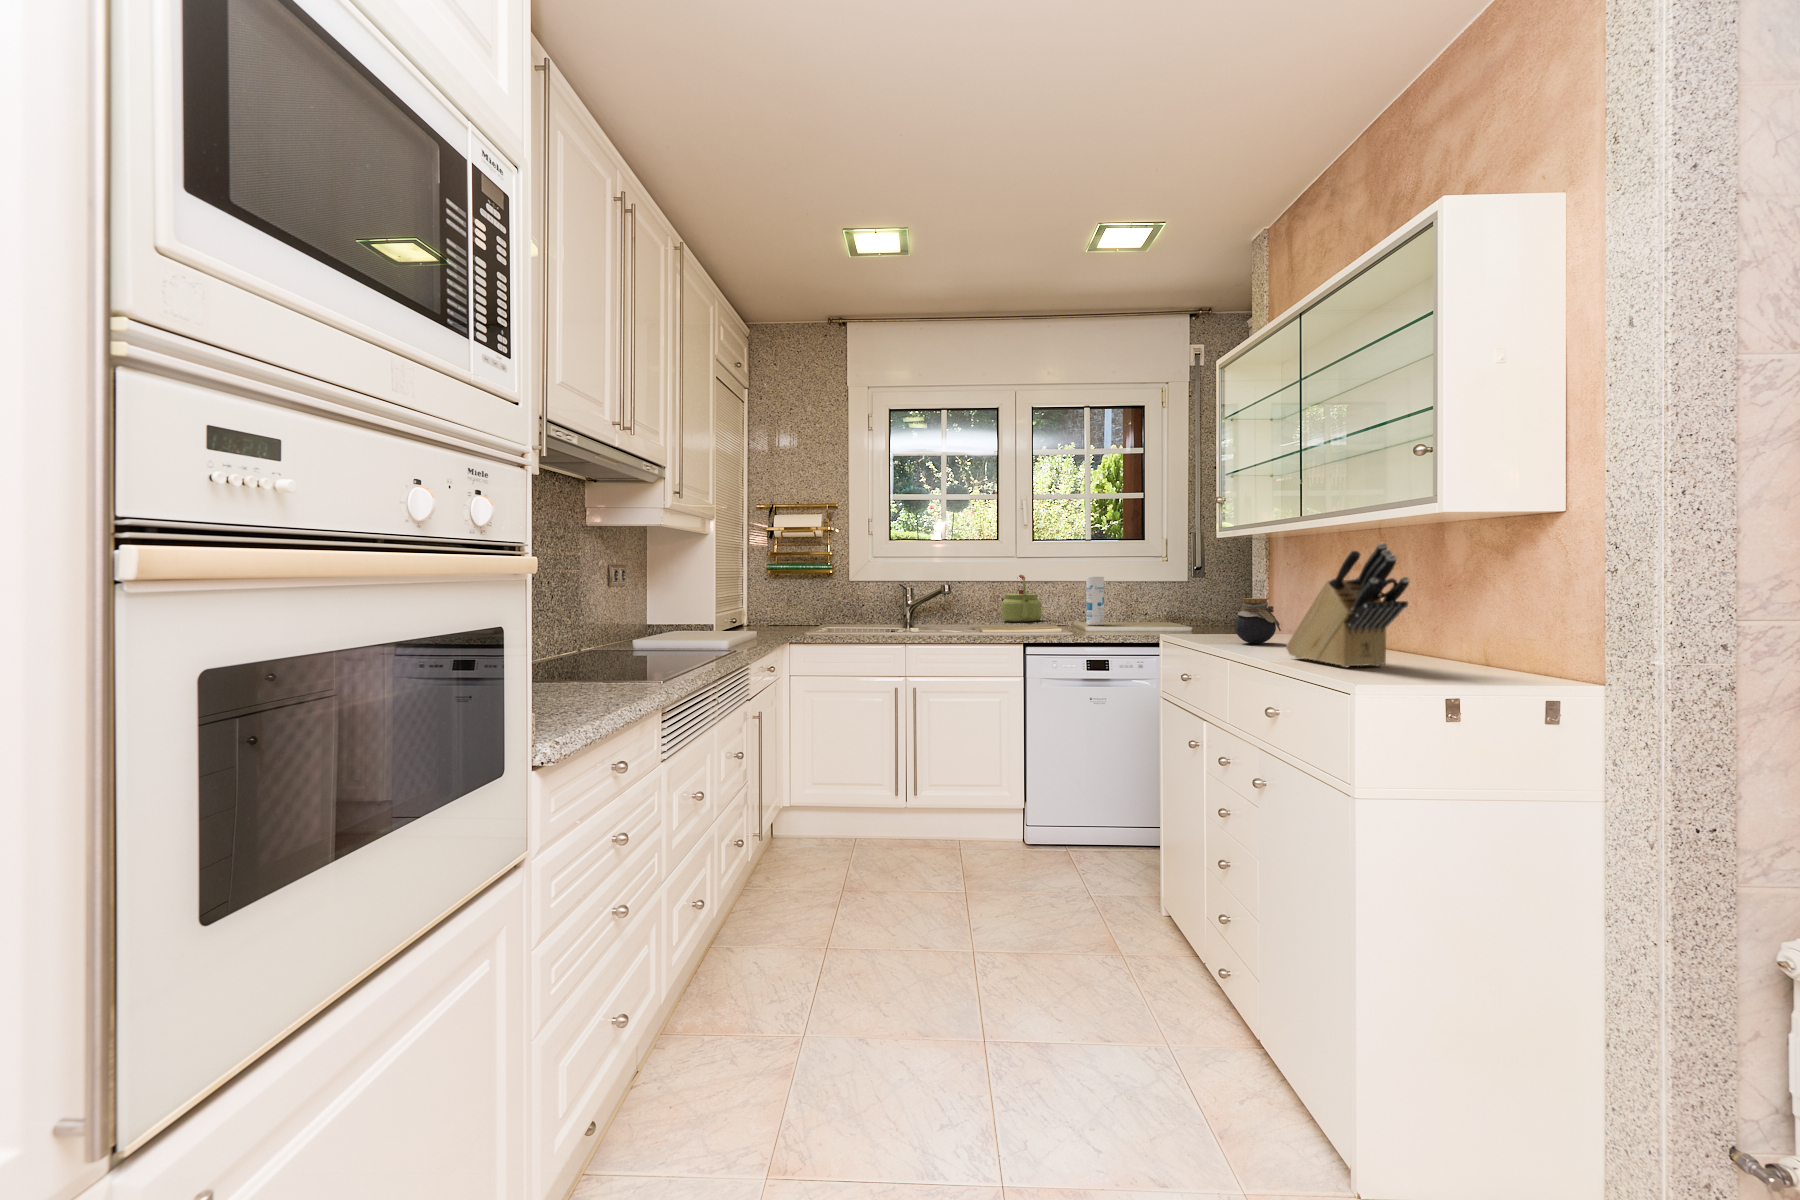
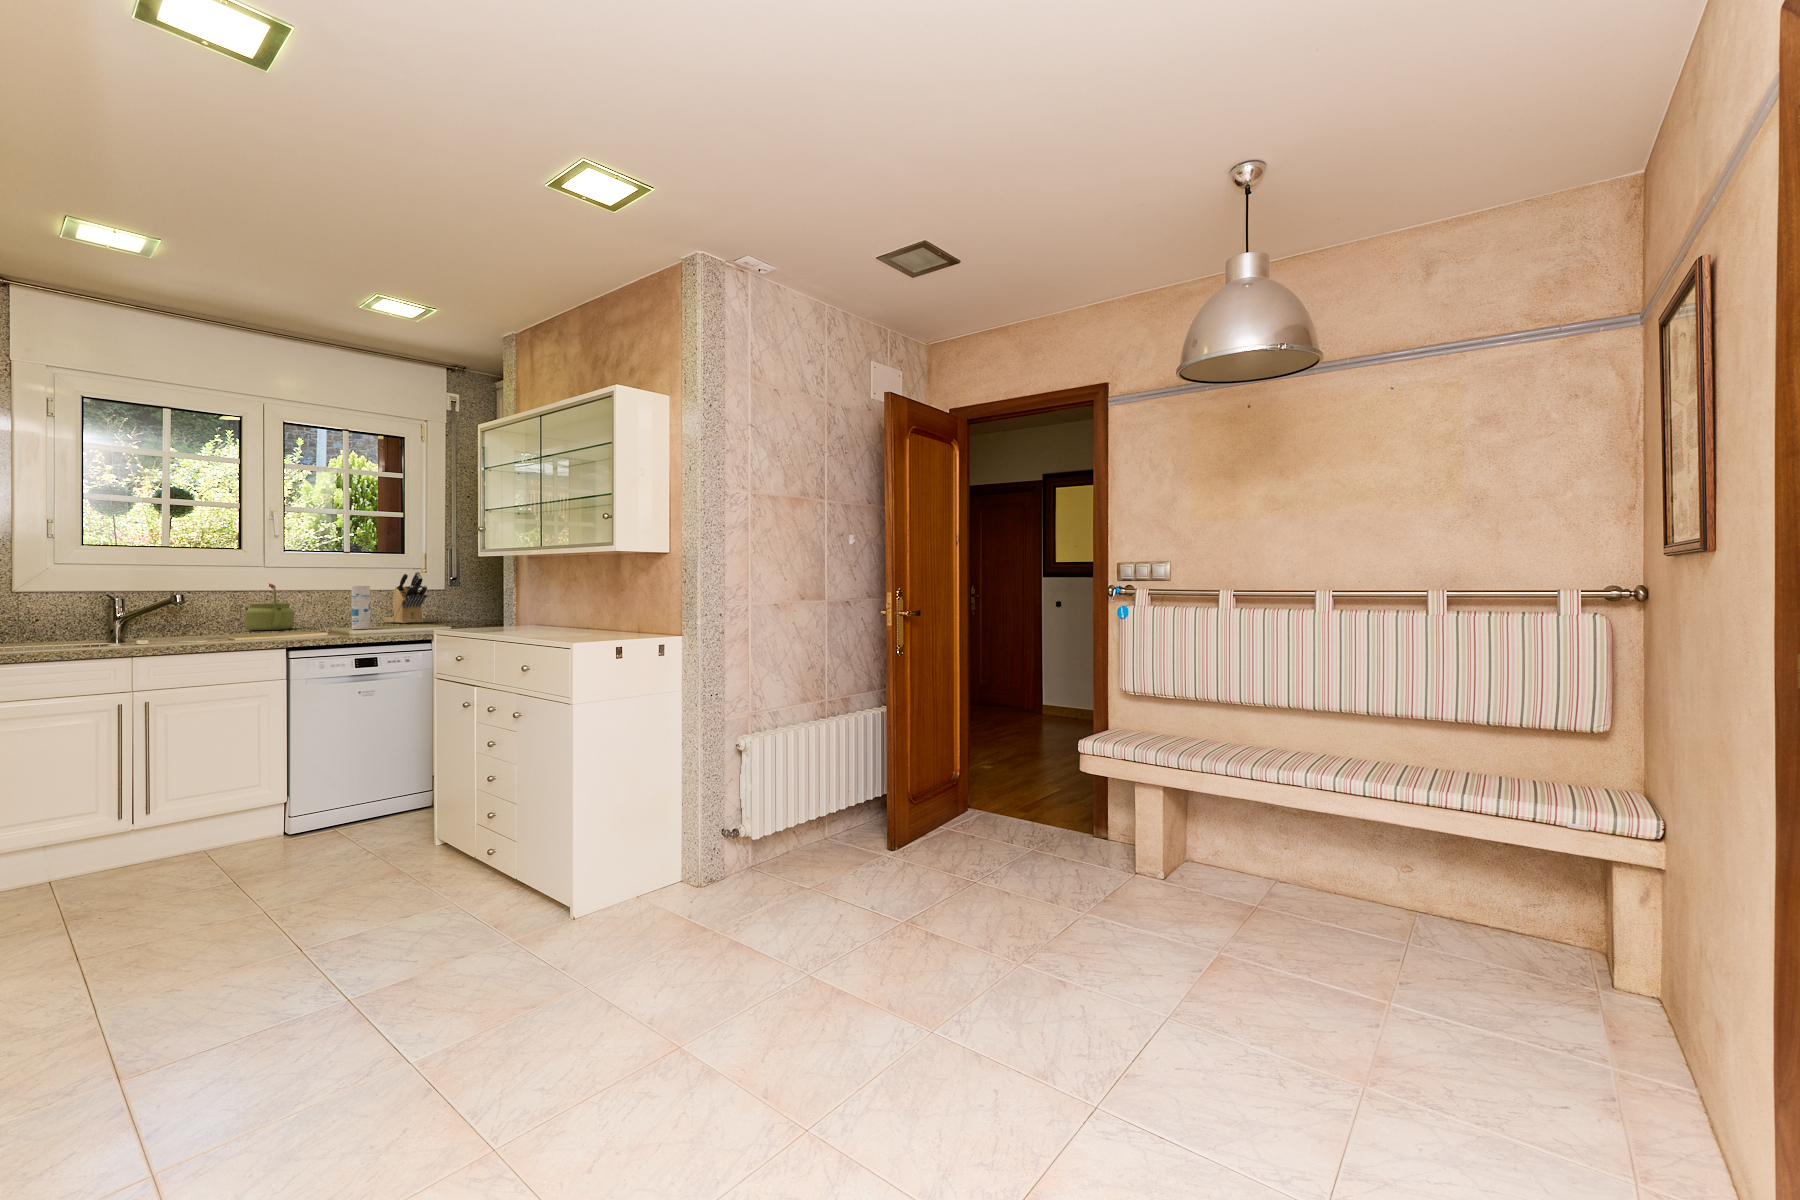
knife block: present [1286,543,1410,667] -> present [382,571,427,623]
jar: present [1235,598,1281,644] -> none [495,601,528,633]

